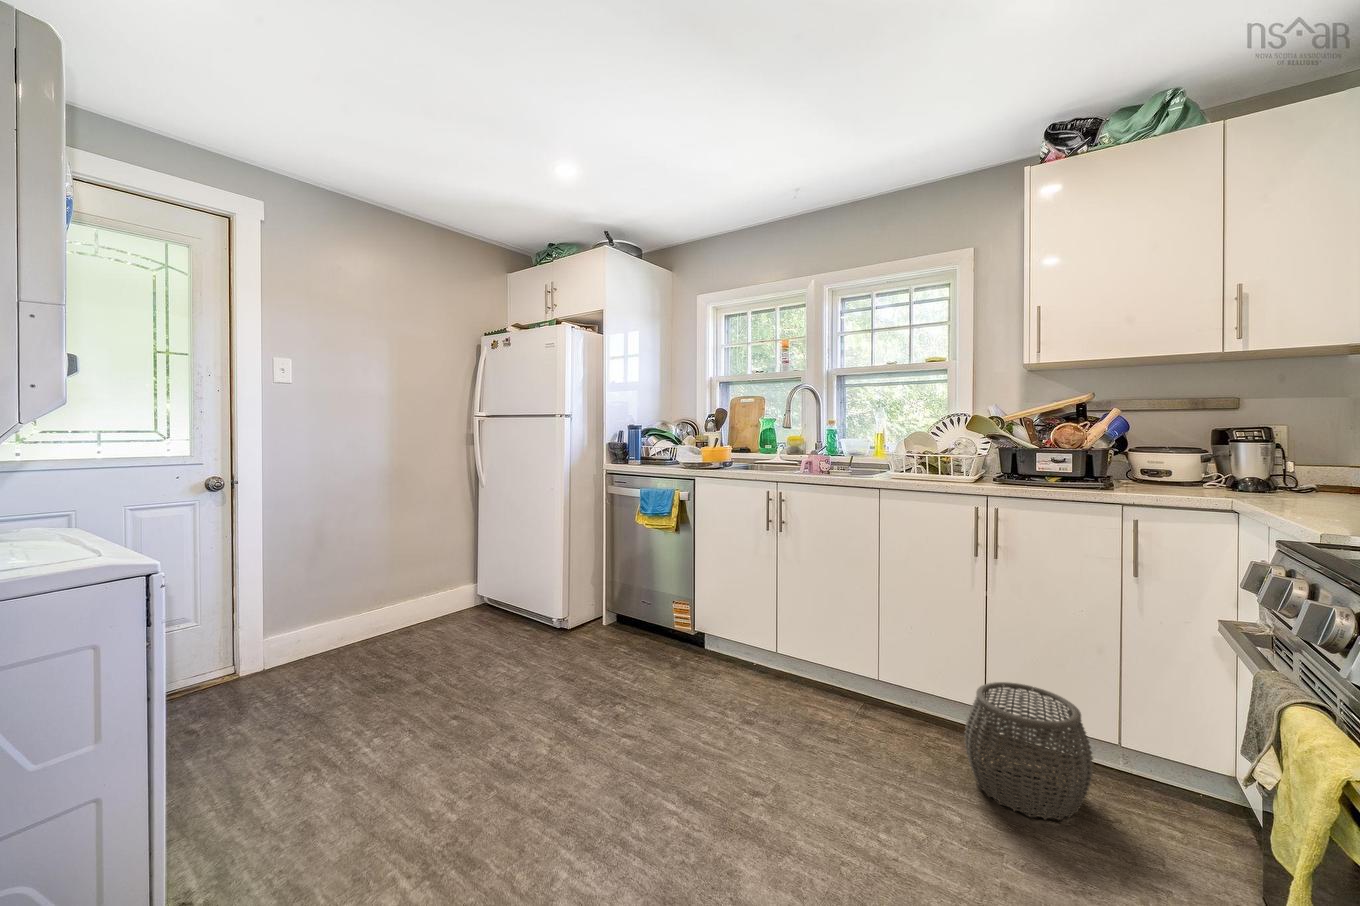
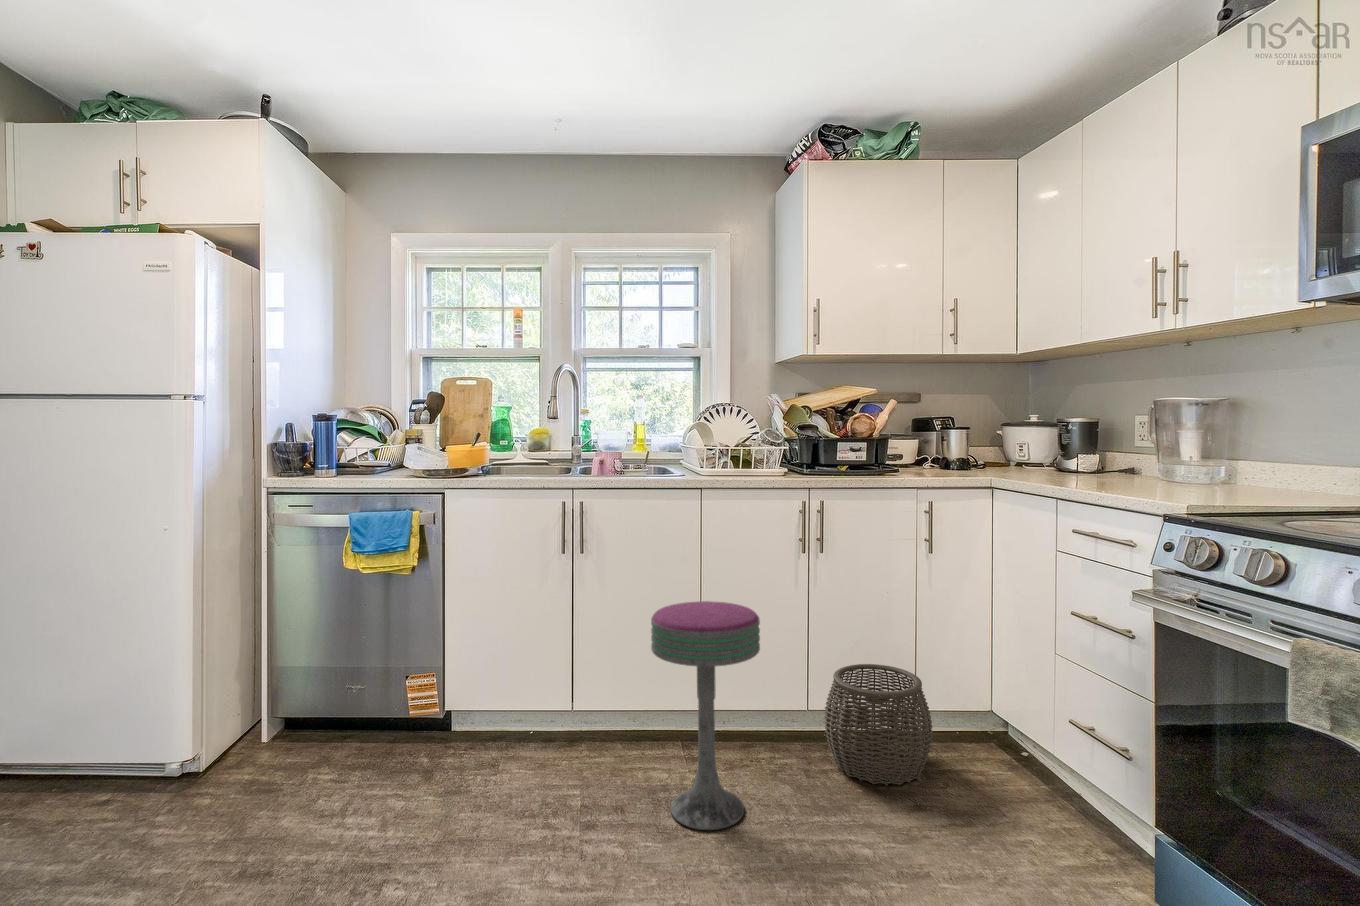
bar stool: none [777,585,872,779] -> present [651,601,760,830]

